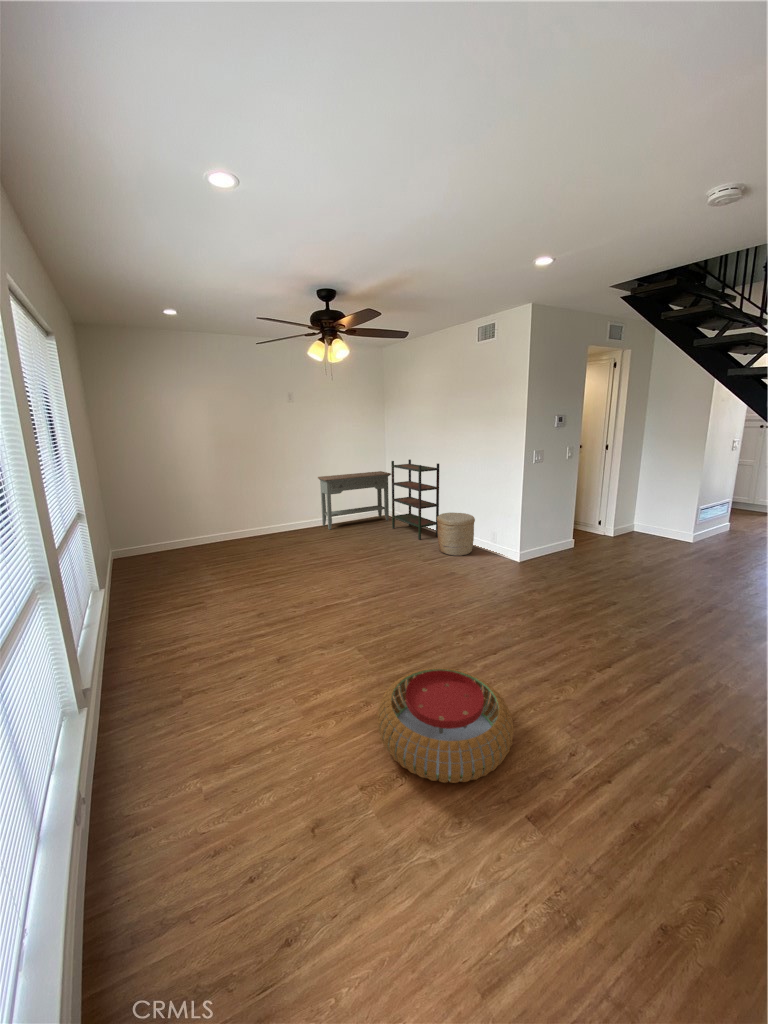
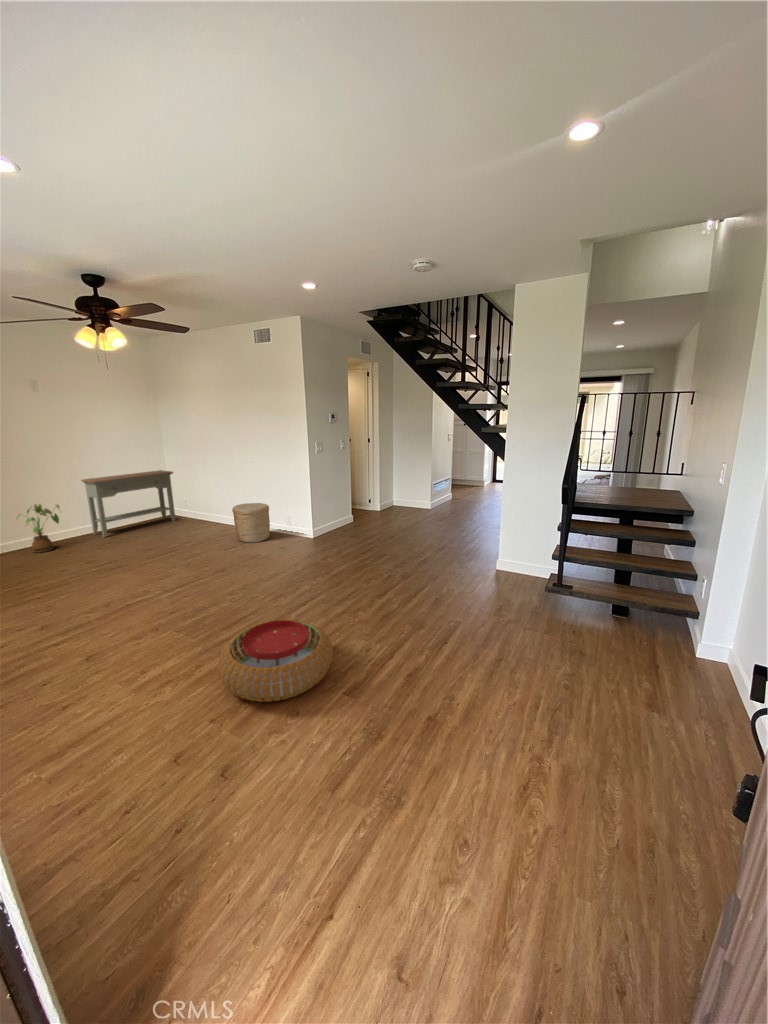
bookshelf: present [391,459,439,540] -> none [174,456,234,534]
house plant: none [269,496,301,537] -> present [17,503,61,553]

